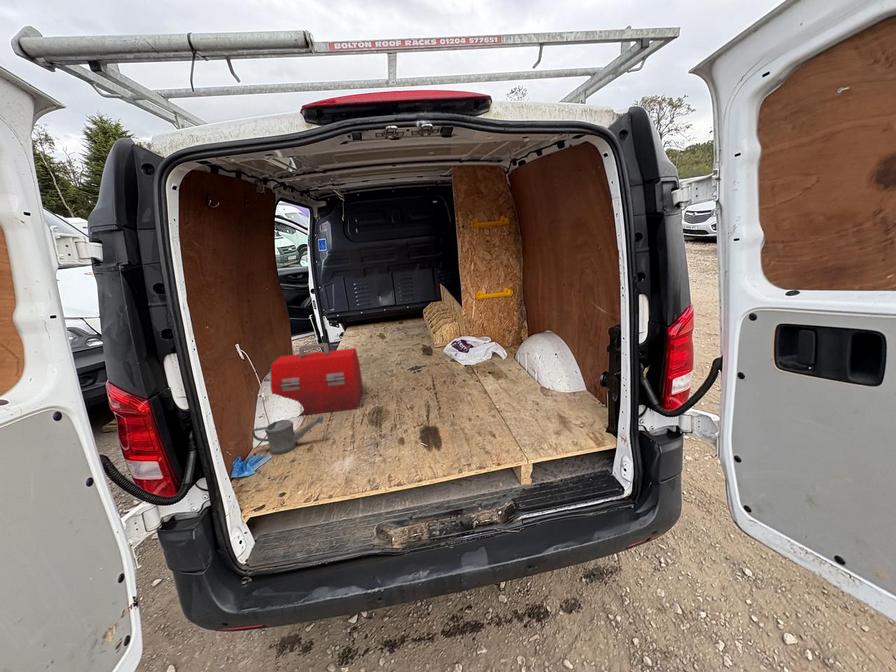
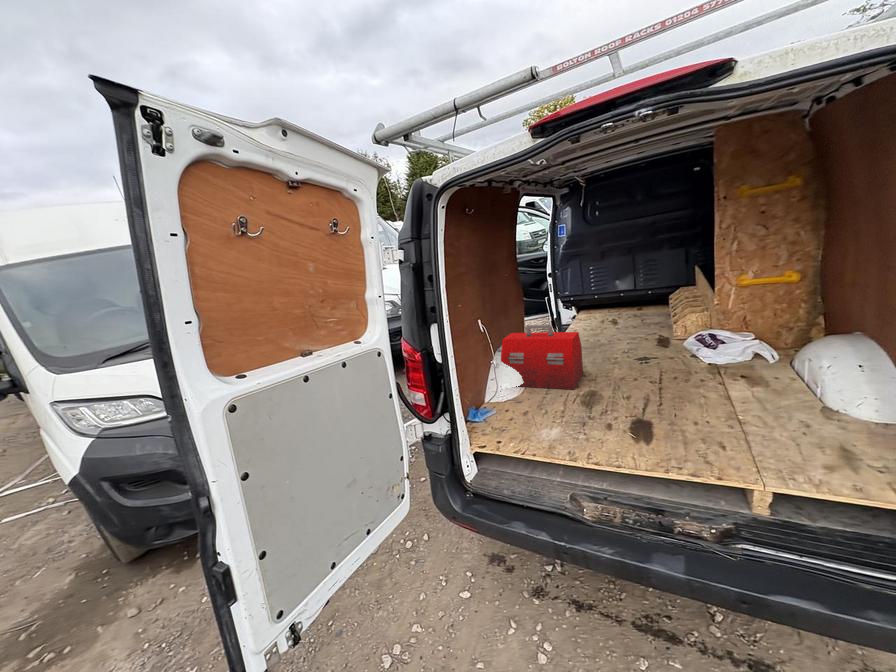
watering can: present [252,414,323,454] -> none [483,386,539,414]

